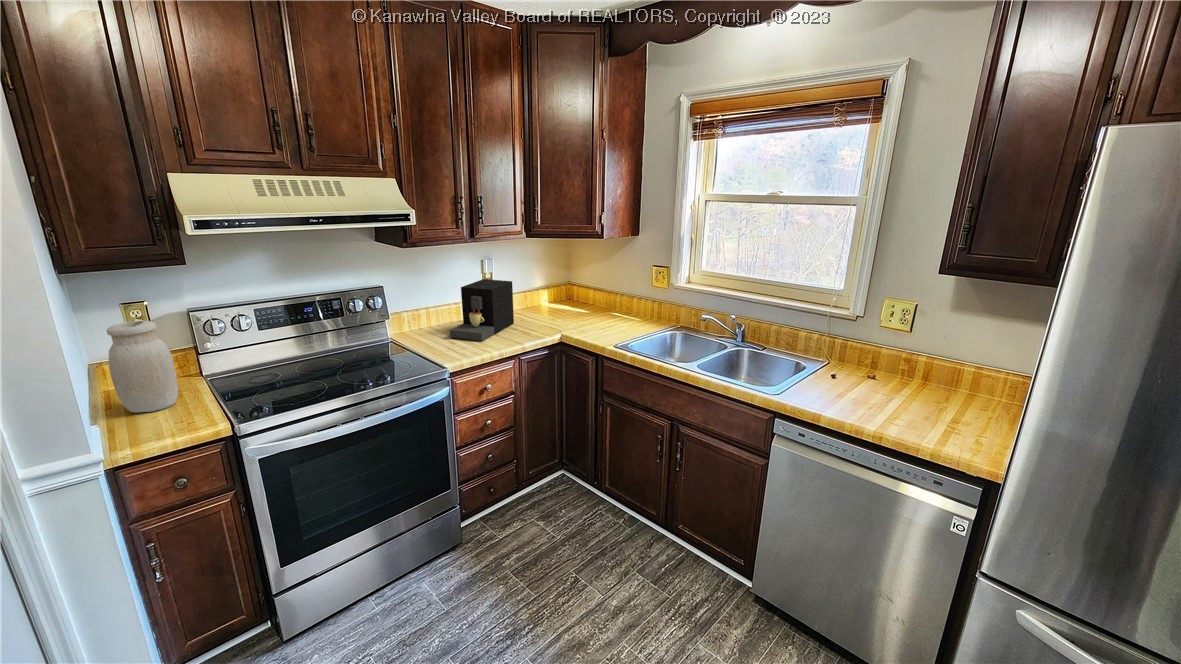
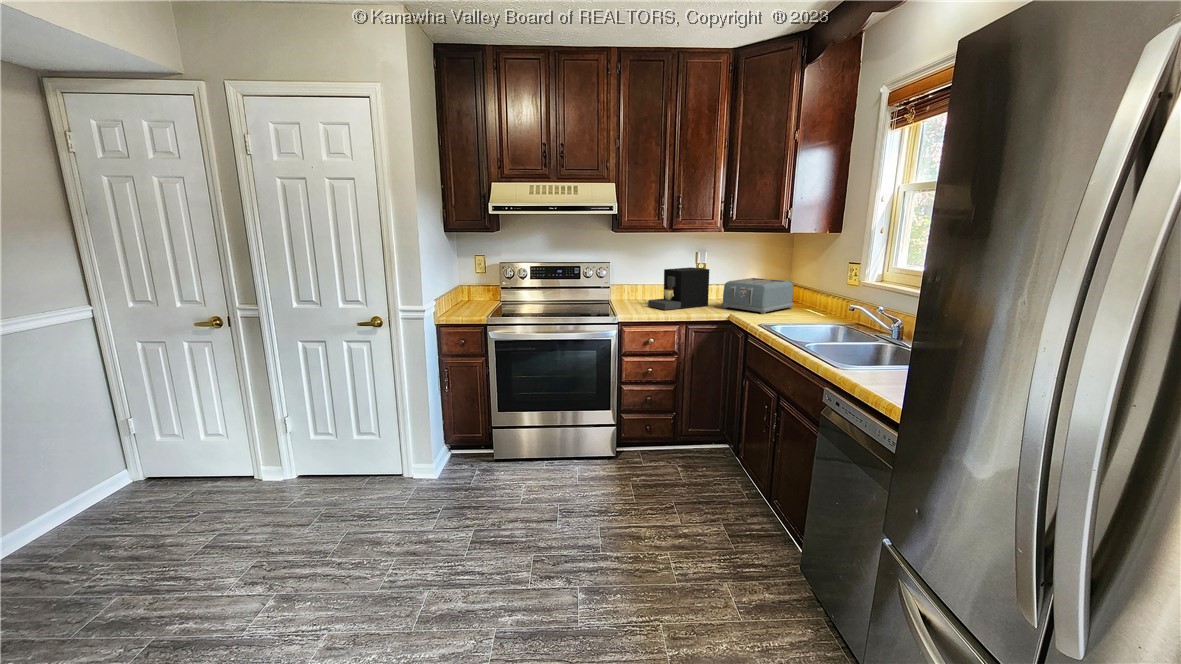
toaster: none [533,284,596,328] -> present [721,278,794,314]
jar: present [107,321,178,413] -> none [459,262,485,310]

